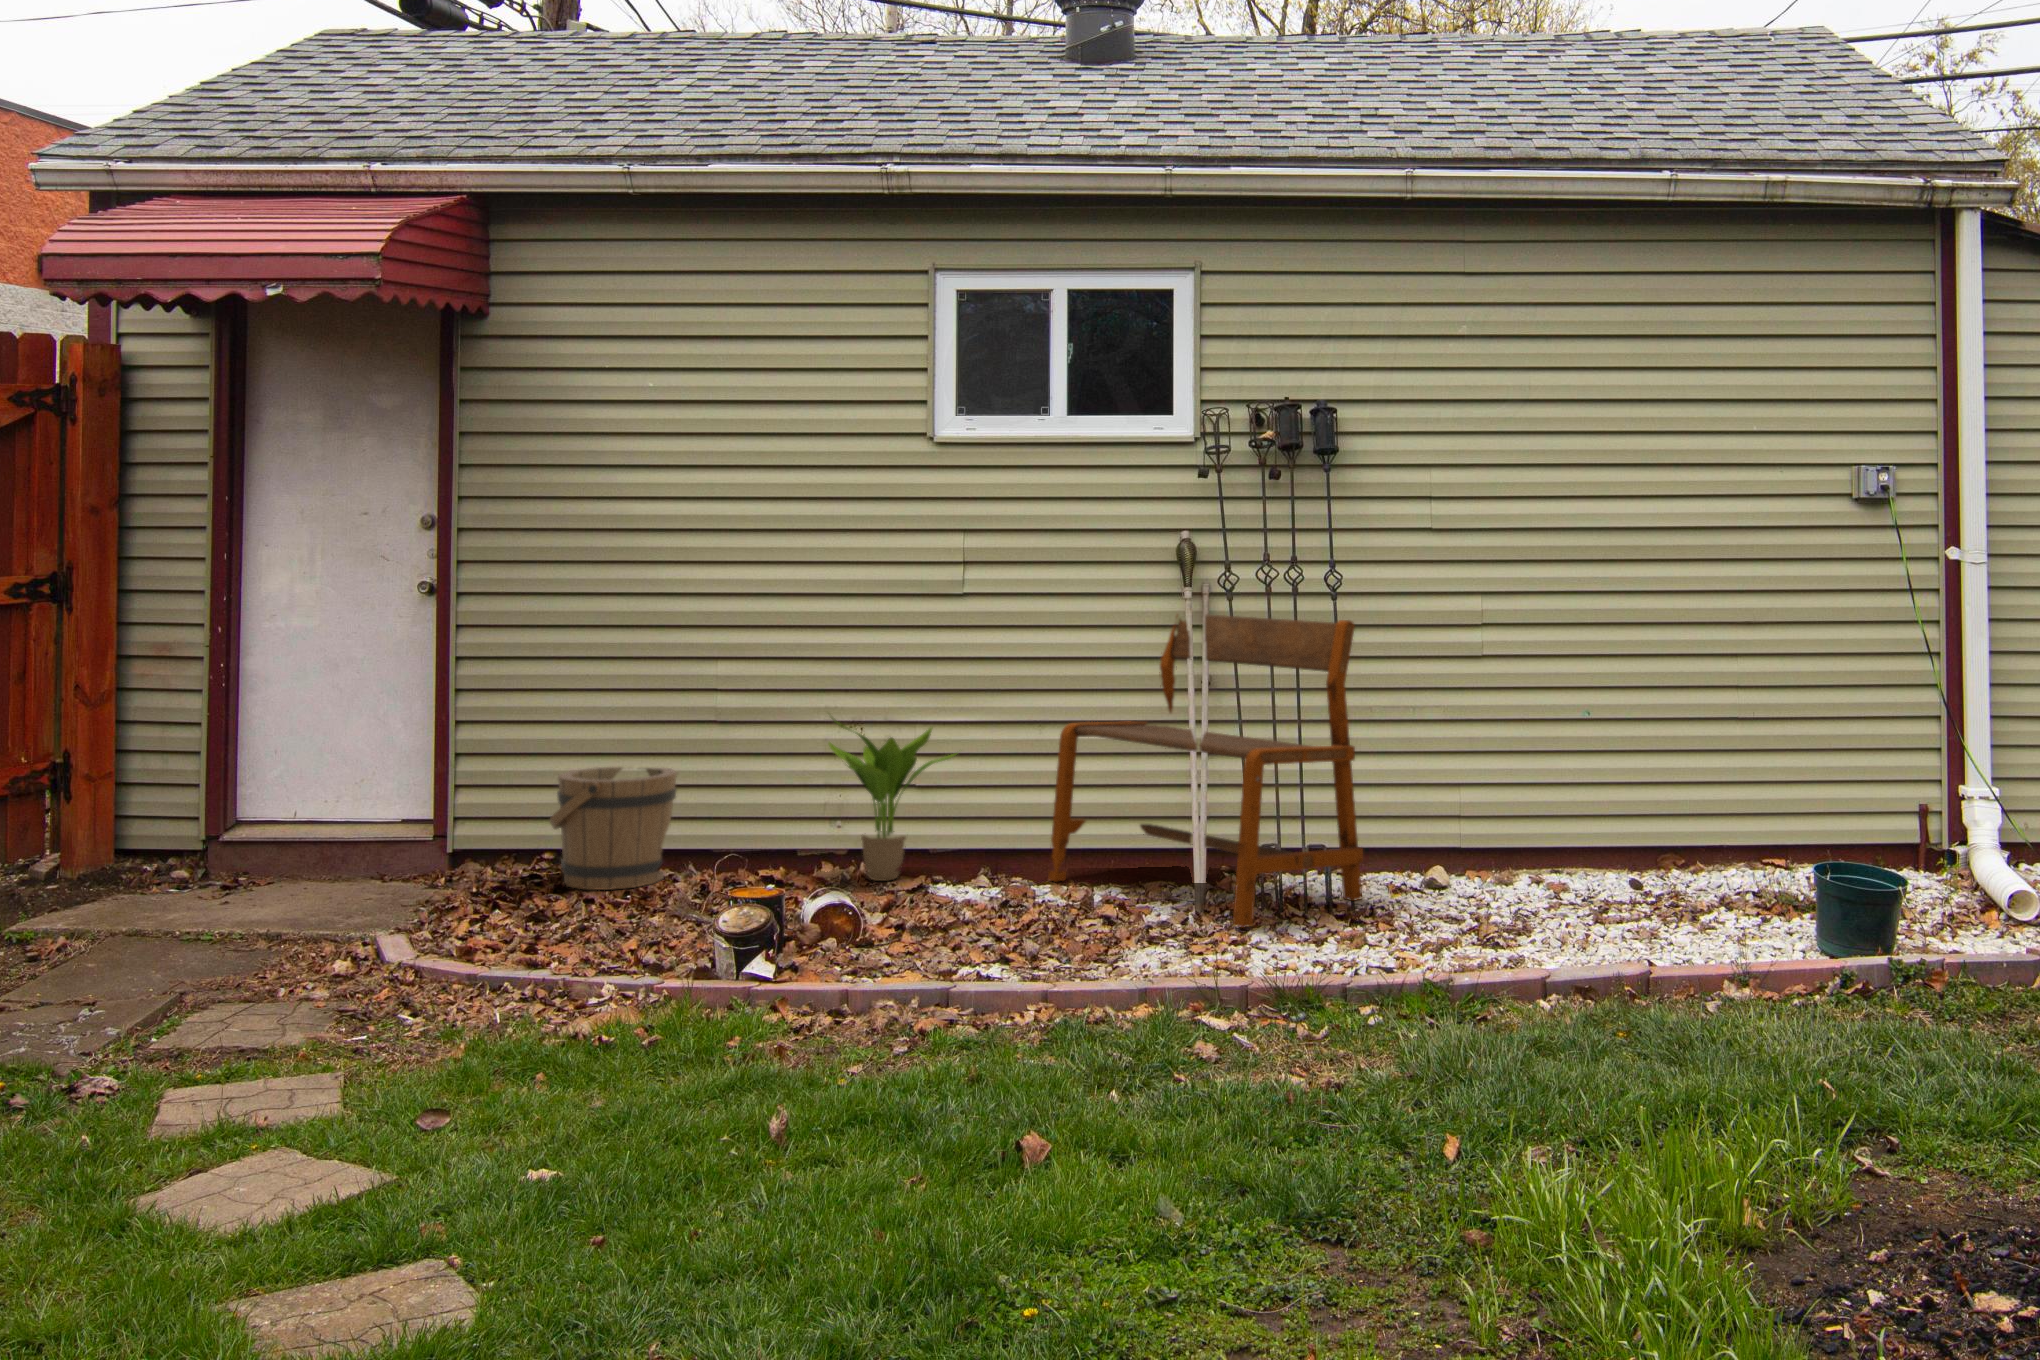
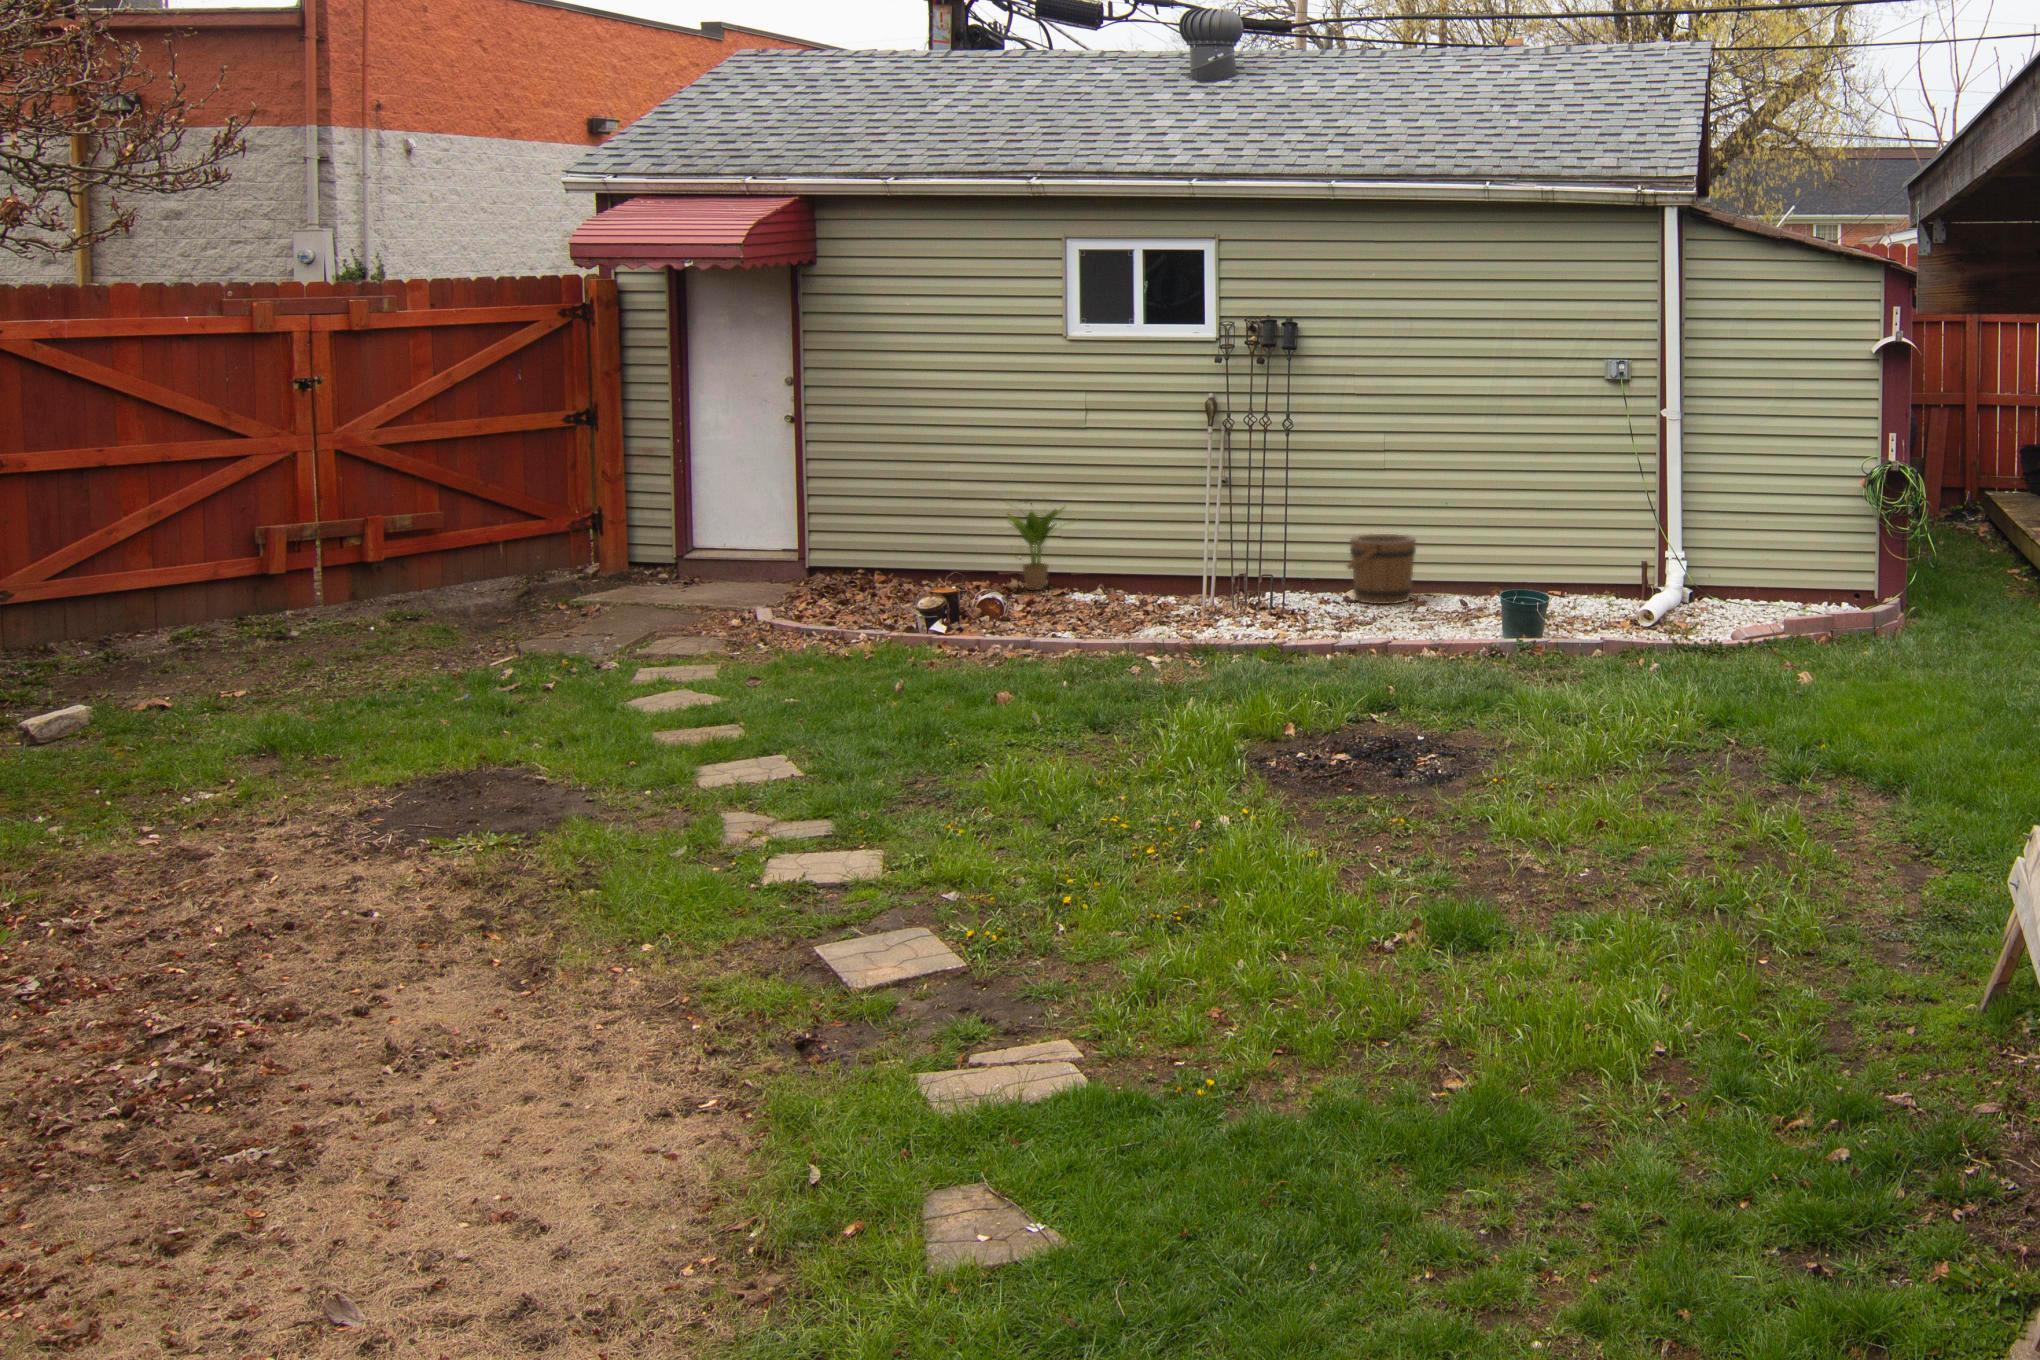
bench: present [1048,614,1363,928] -> none [1124,439,1285,616]
bucket: present [550,767,677,890] -> present [1347,534,1416,604]

